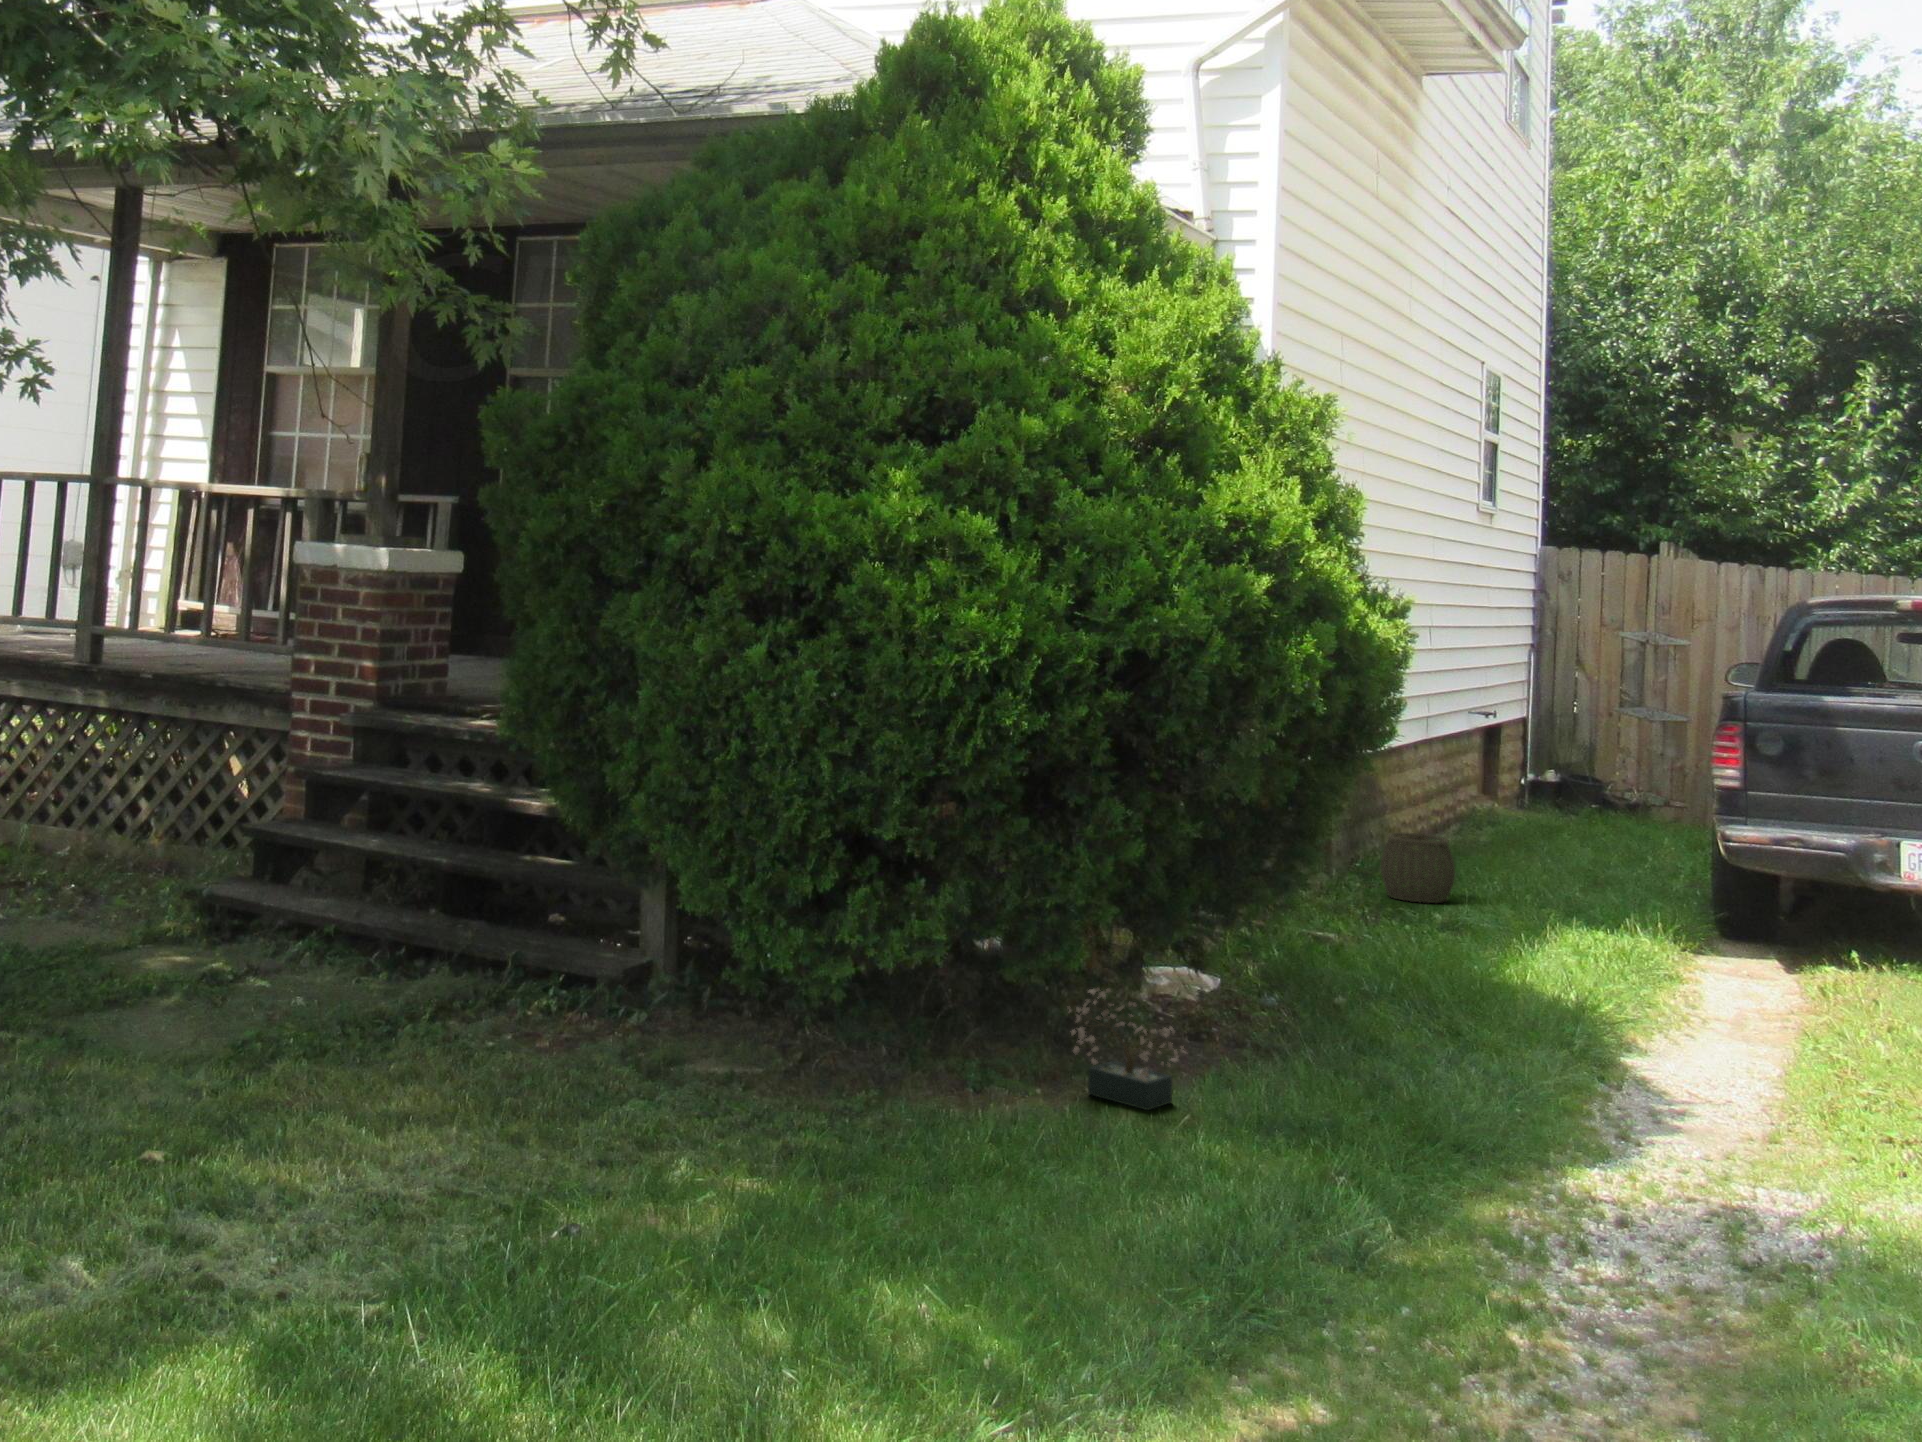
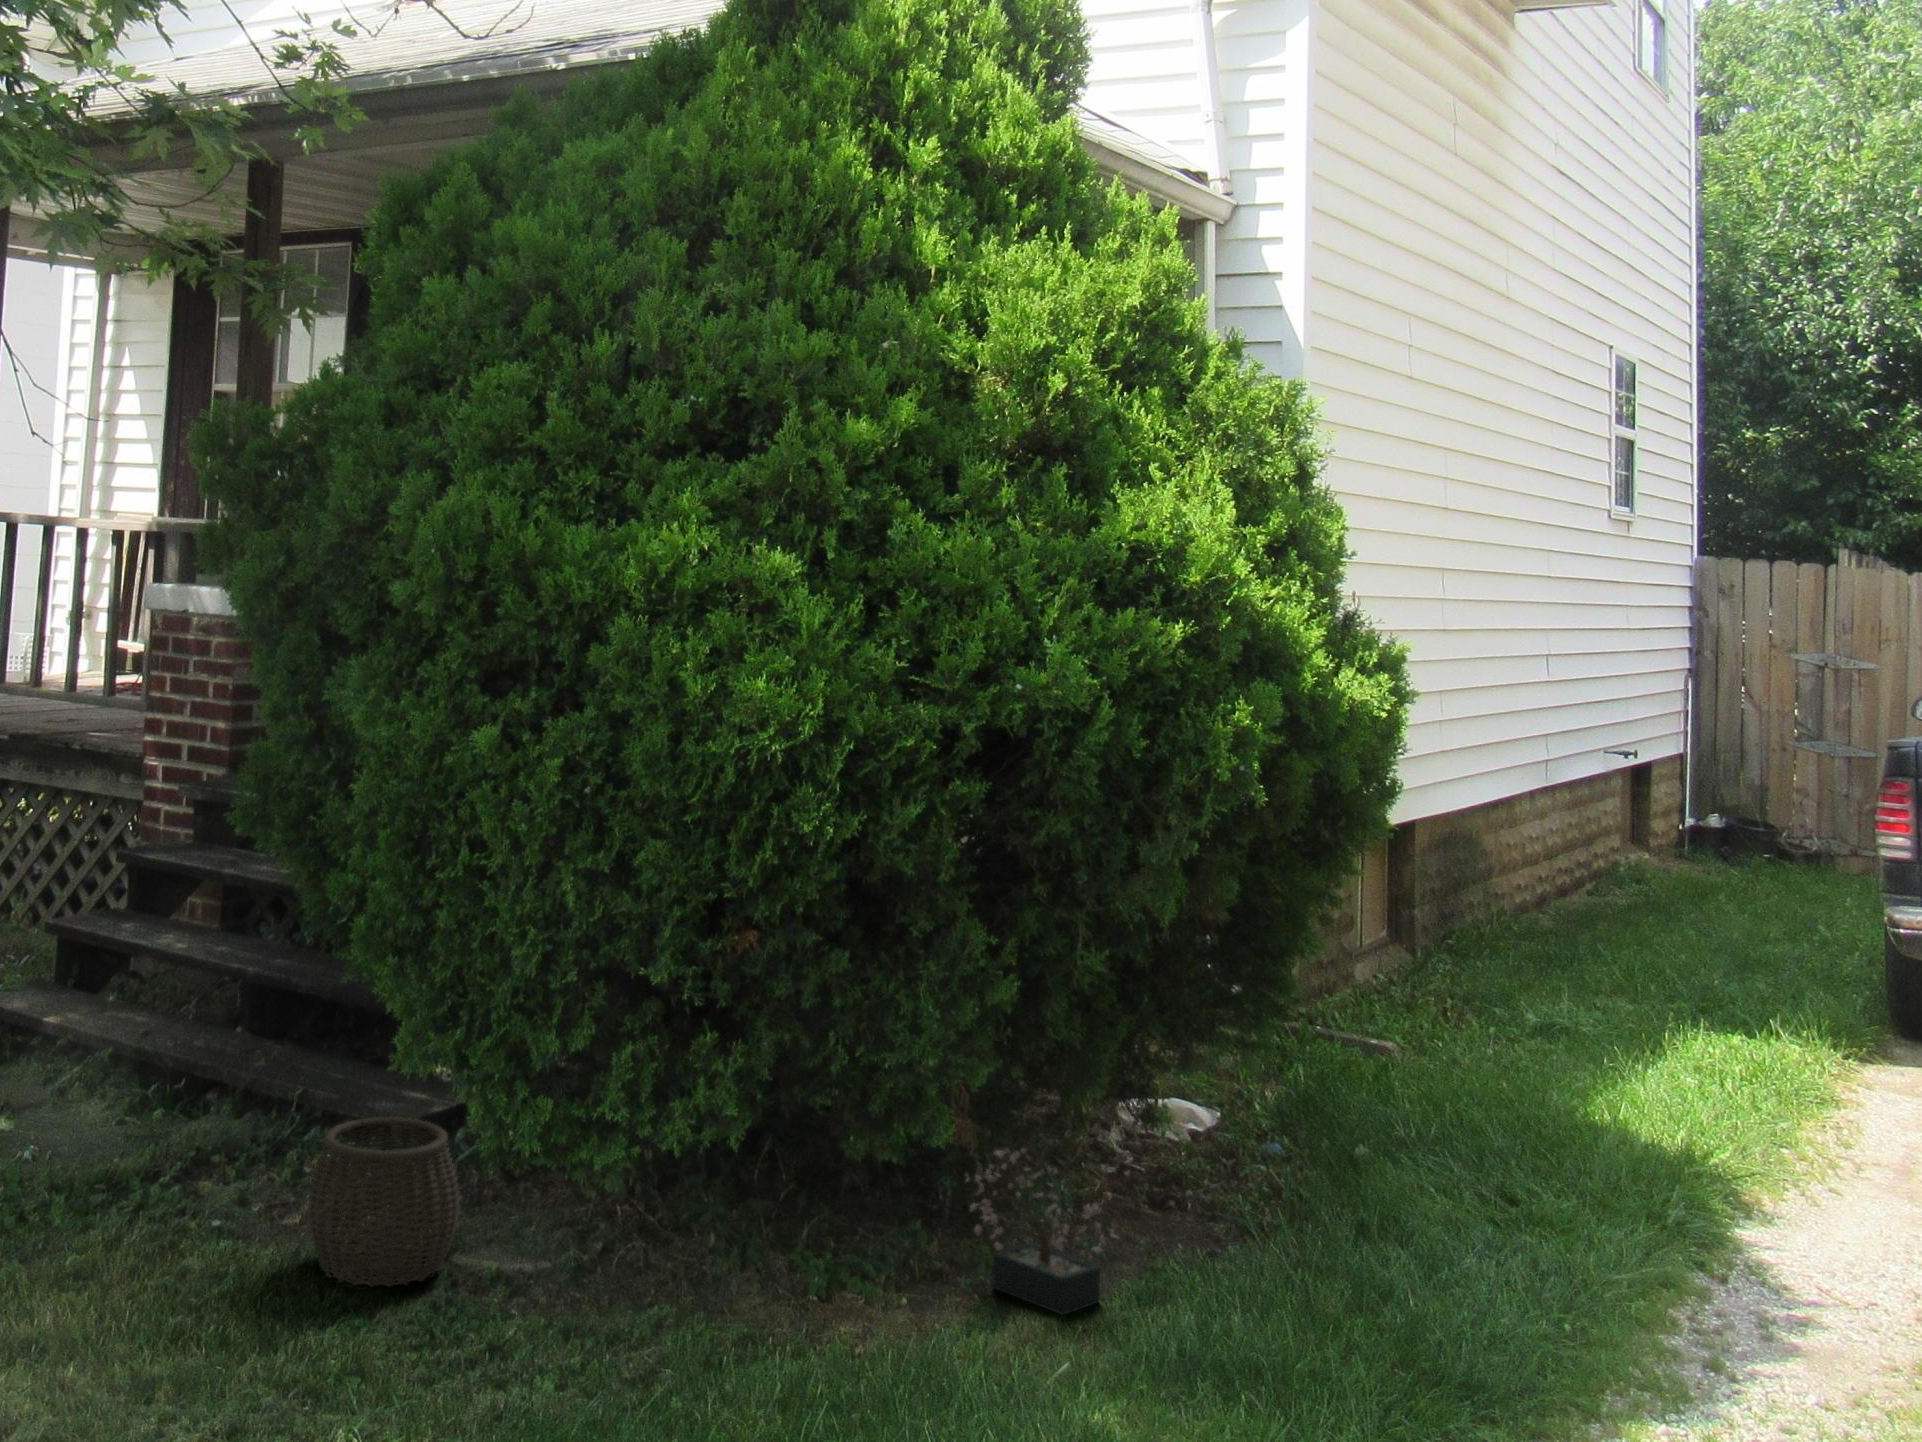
woven basket: present [1381,832,1455,903] -> present [308,1117,459,1287]

